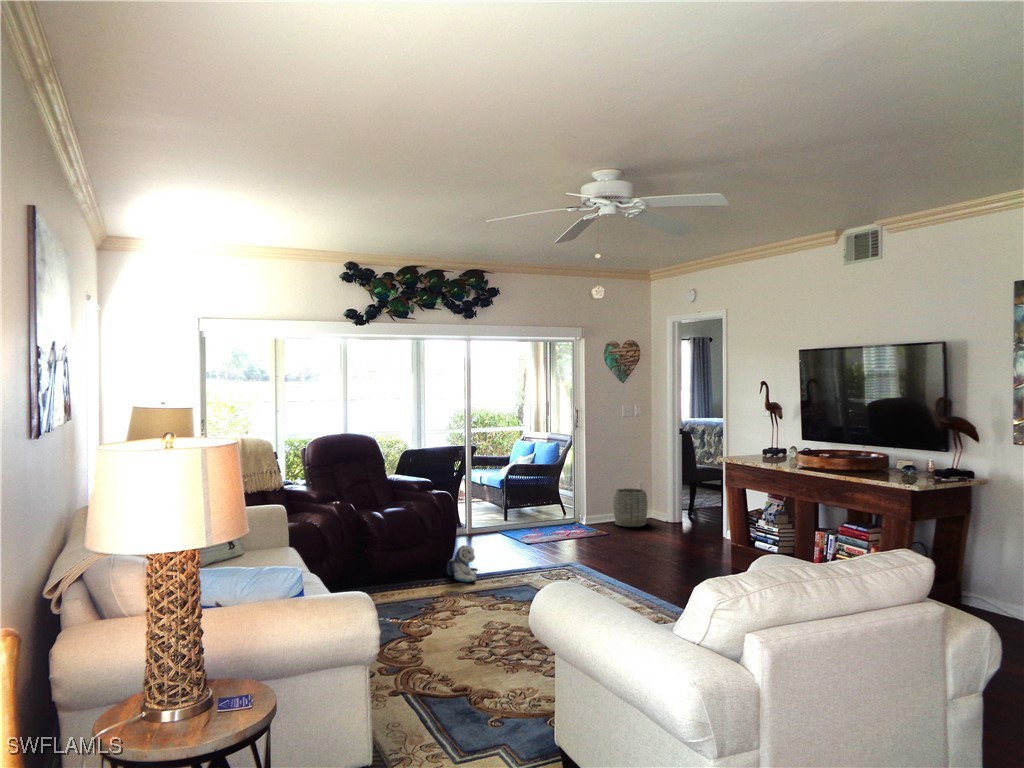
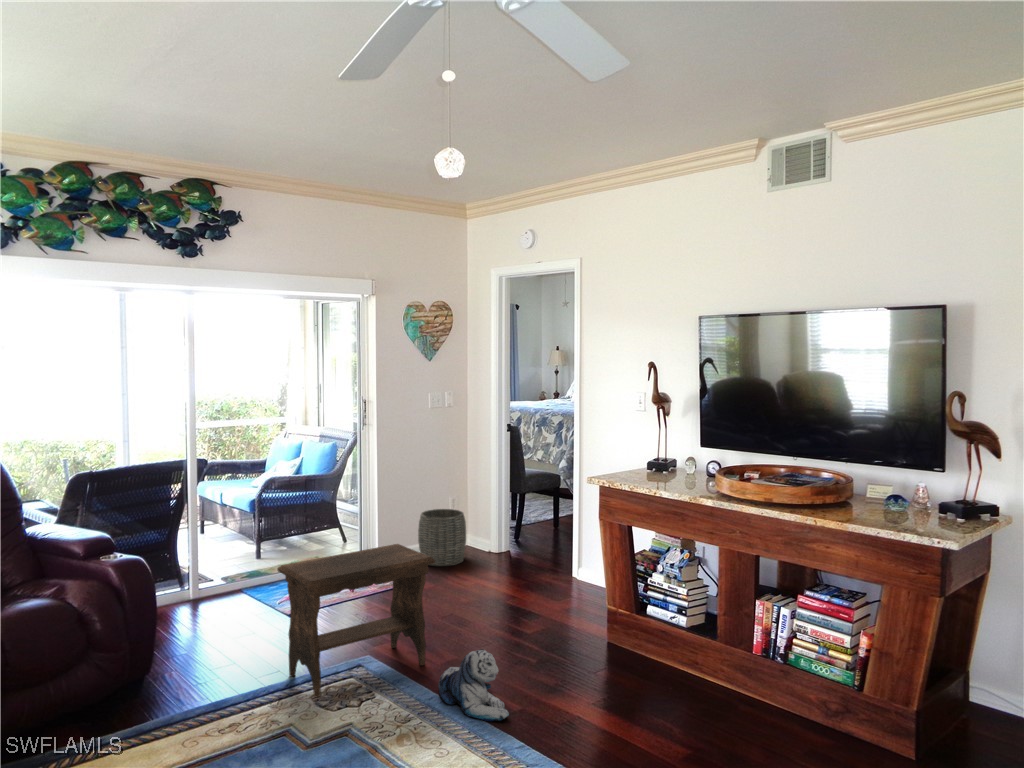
footstool: none [522,495,615,576] -> present [278,544,435,697]
plush toy: present [447,545,478,582] -> present [438,649,509,721]

